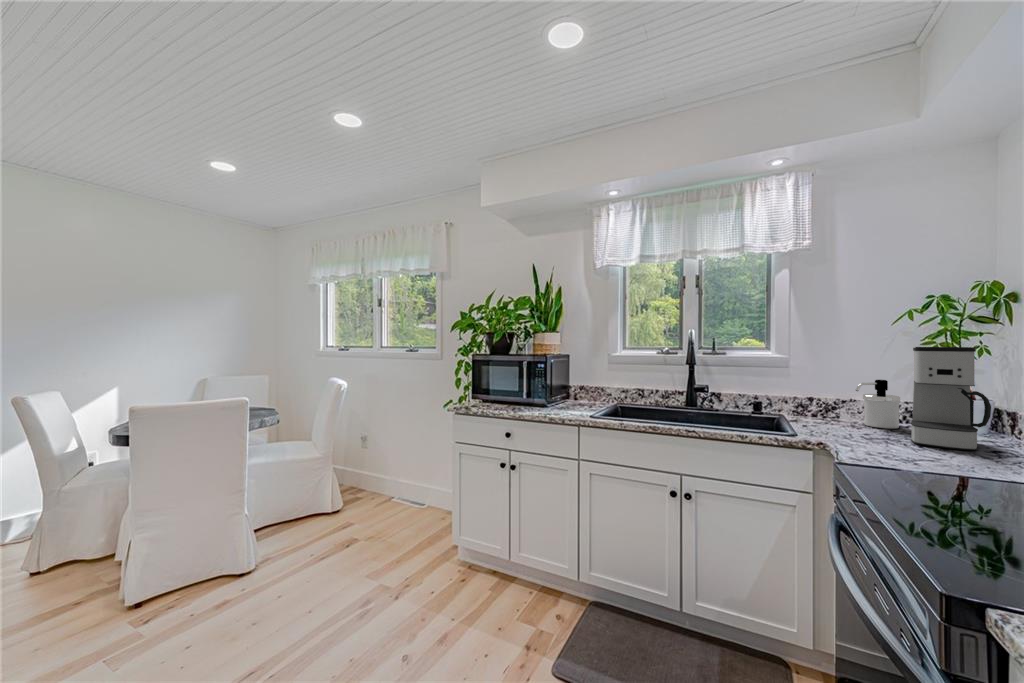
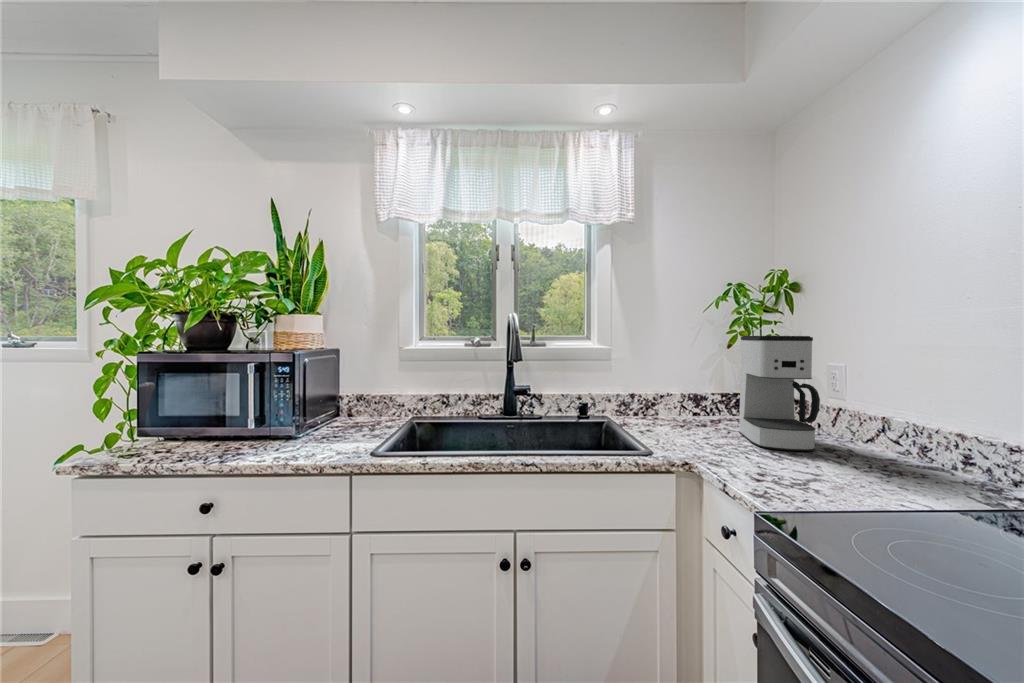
soap dispenser: present [856,380,900,429] -> none [685,372,719,425]

